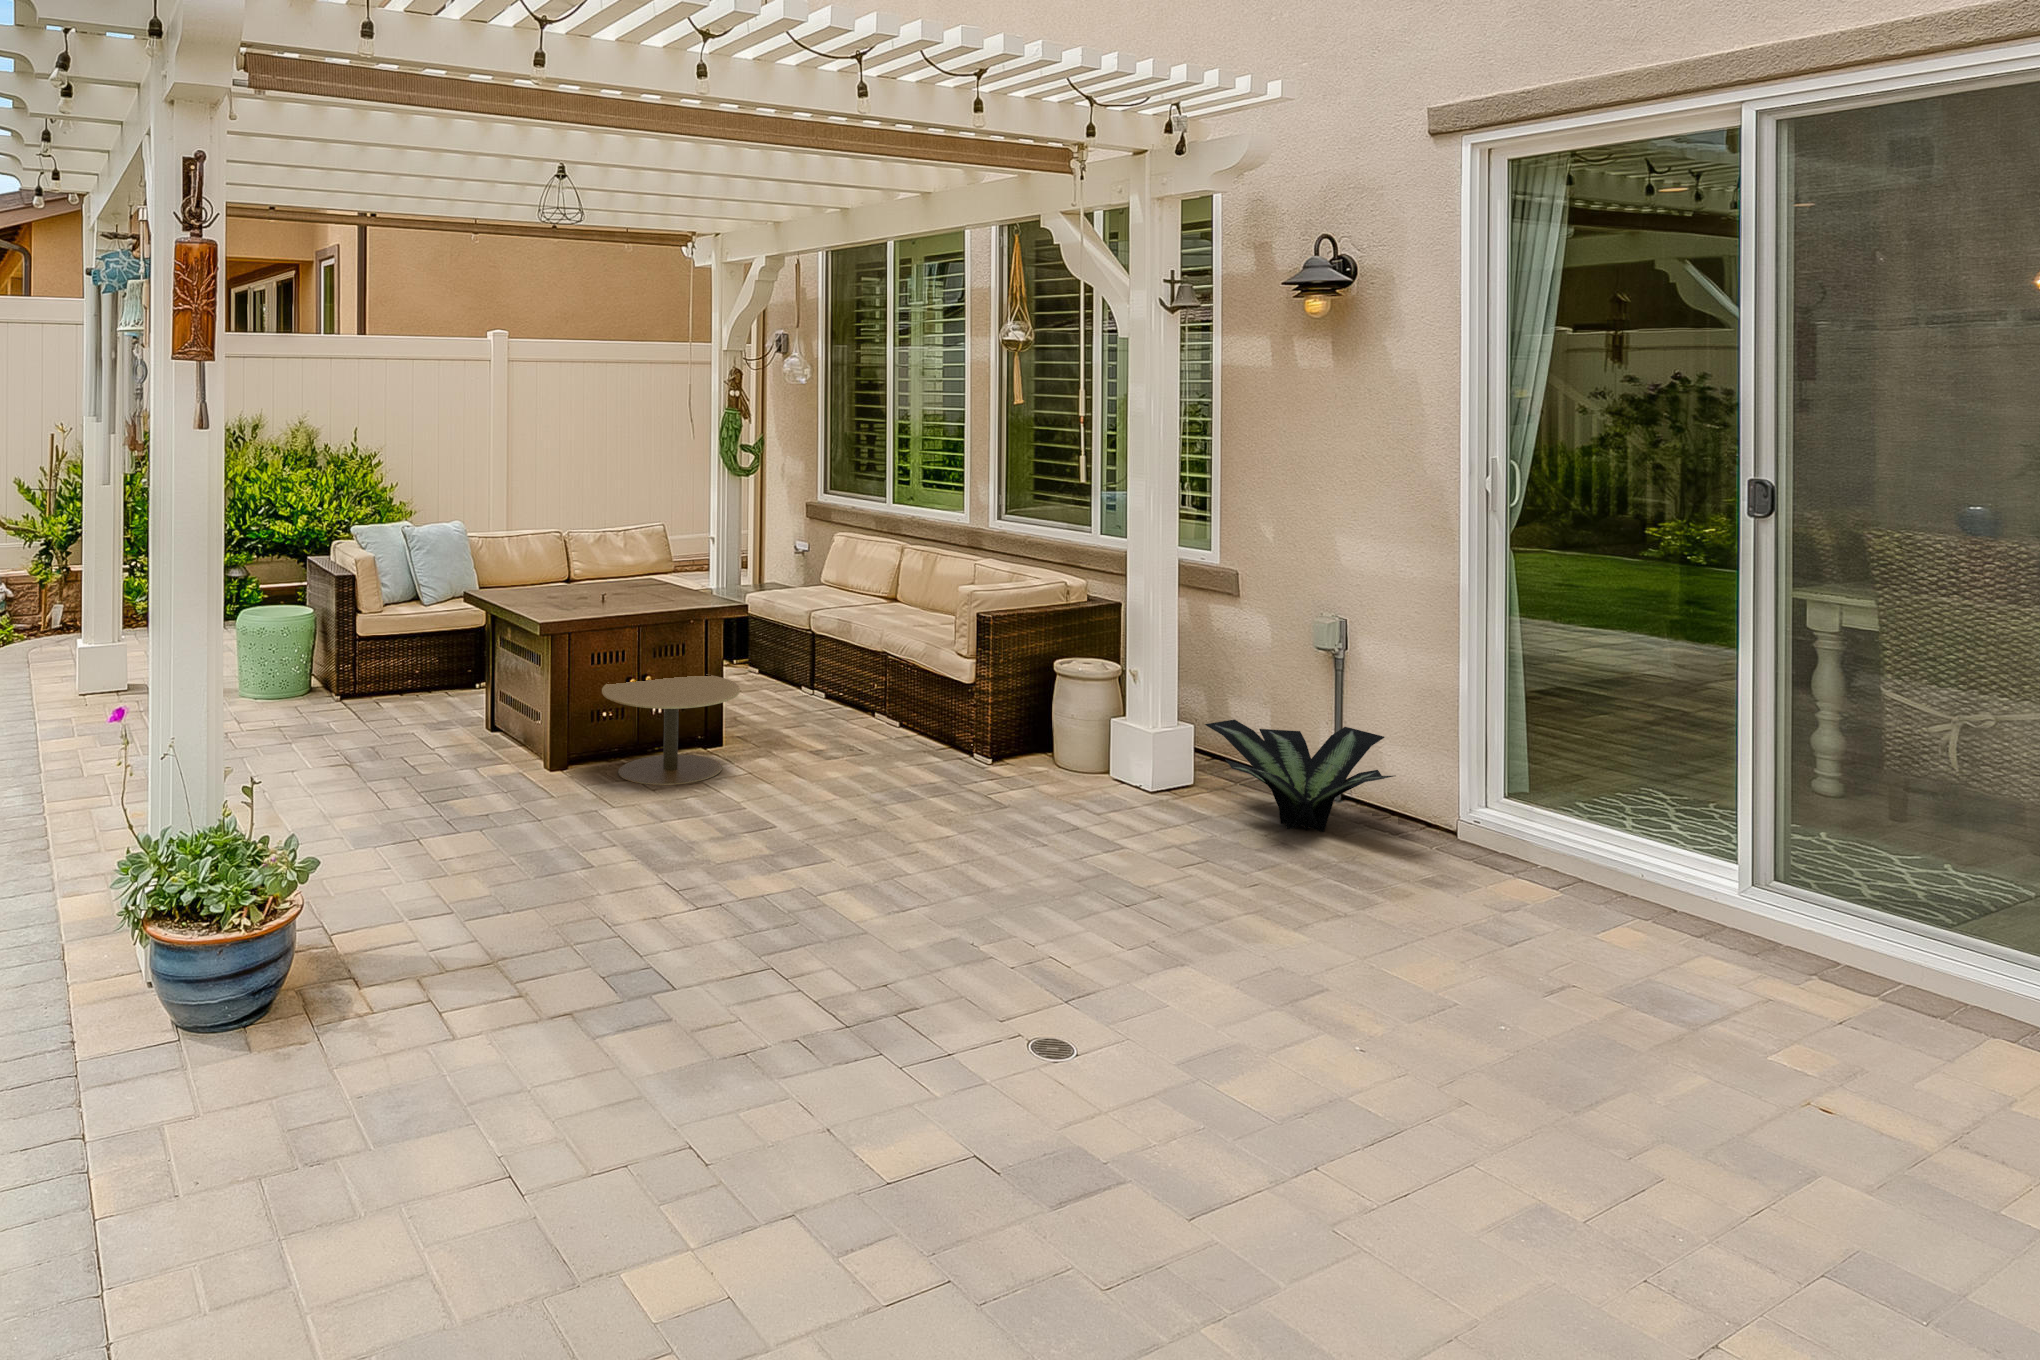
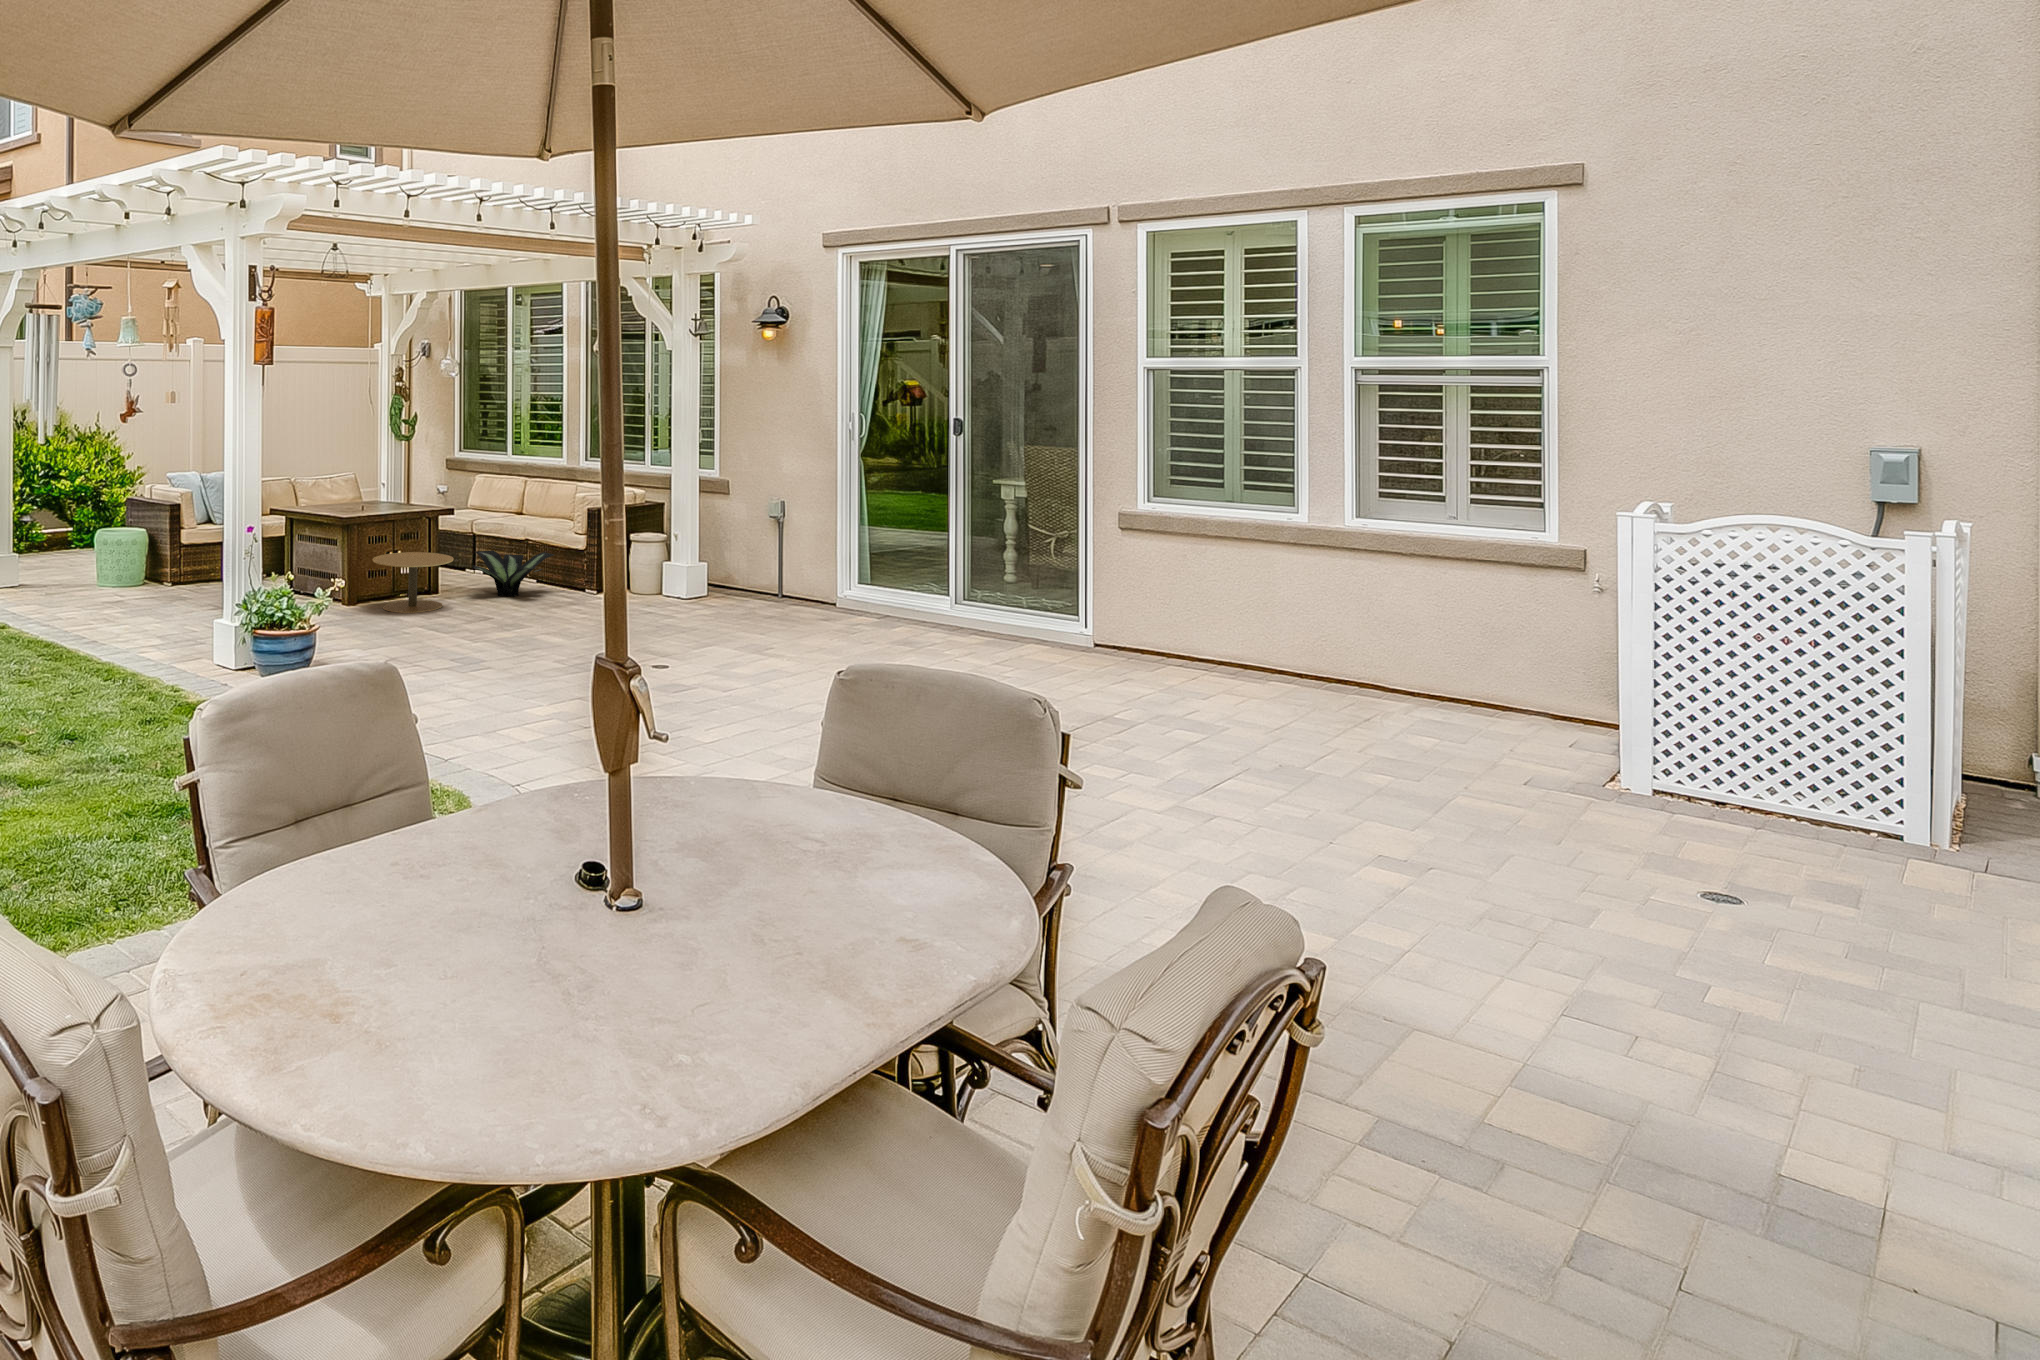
potted plant: present [1205,720,1394,832] -> present [473,550,554,597]

